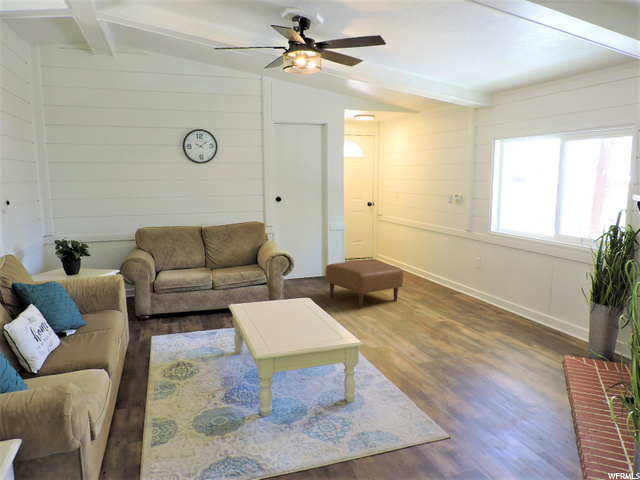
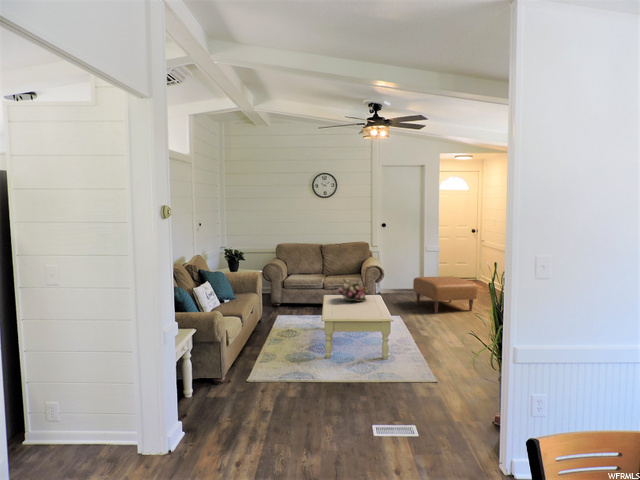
flower arrangement: none [253,282,299,313] -> present [337,281,368,302]

